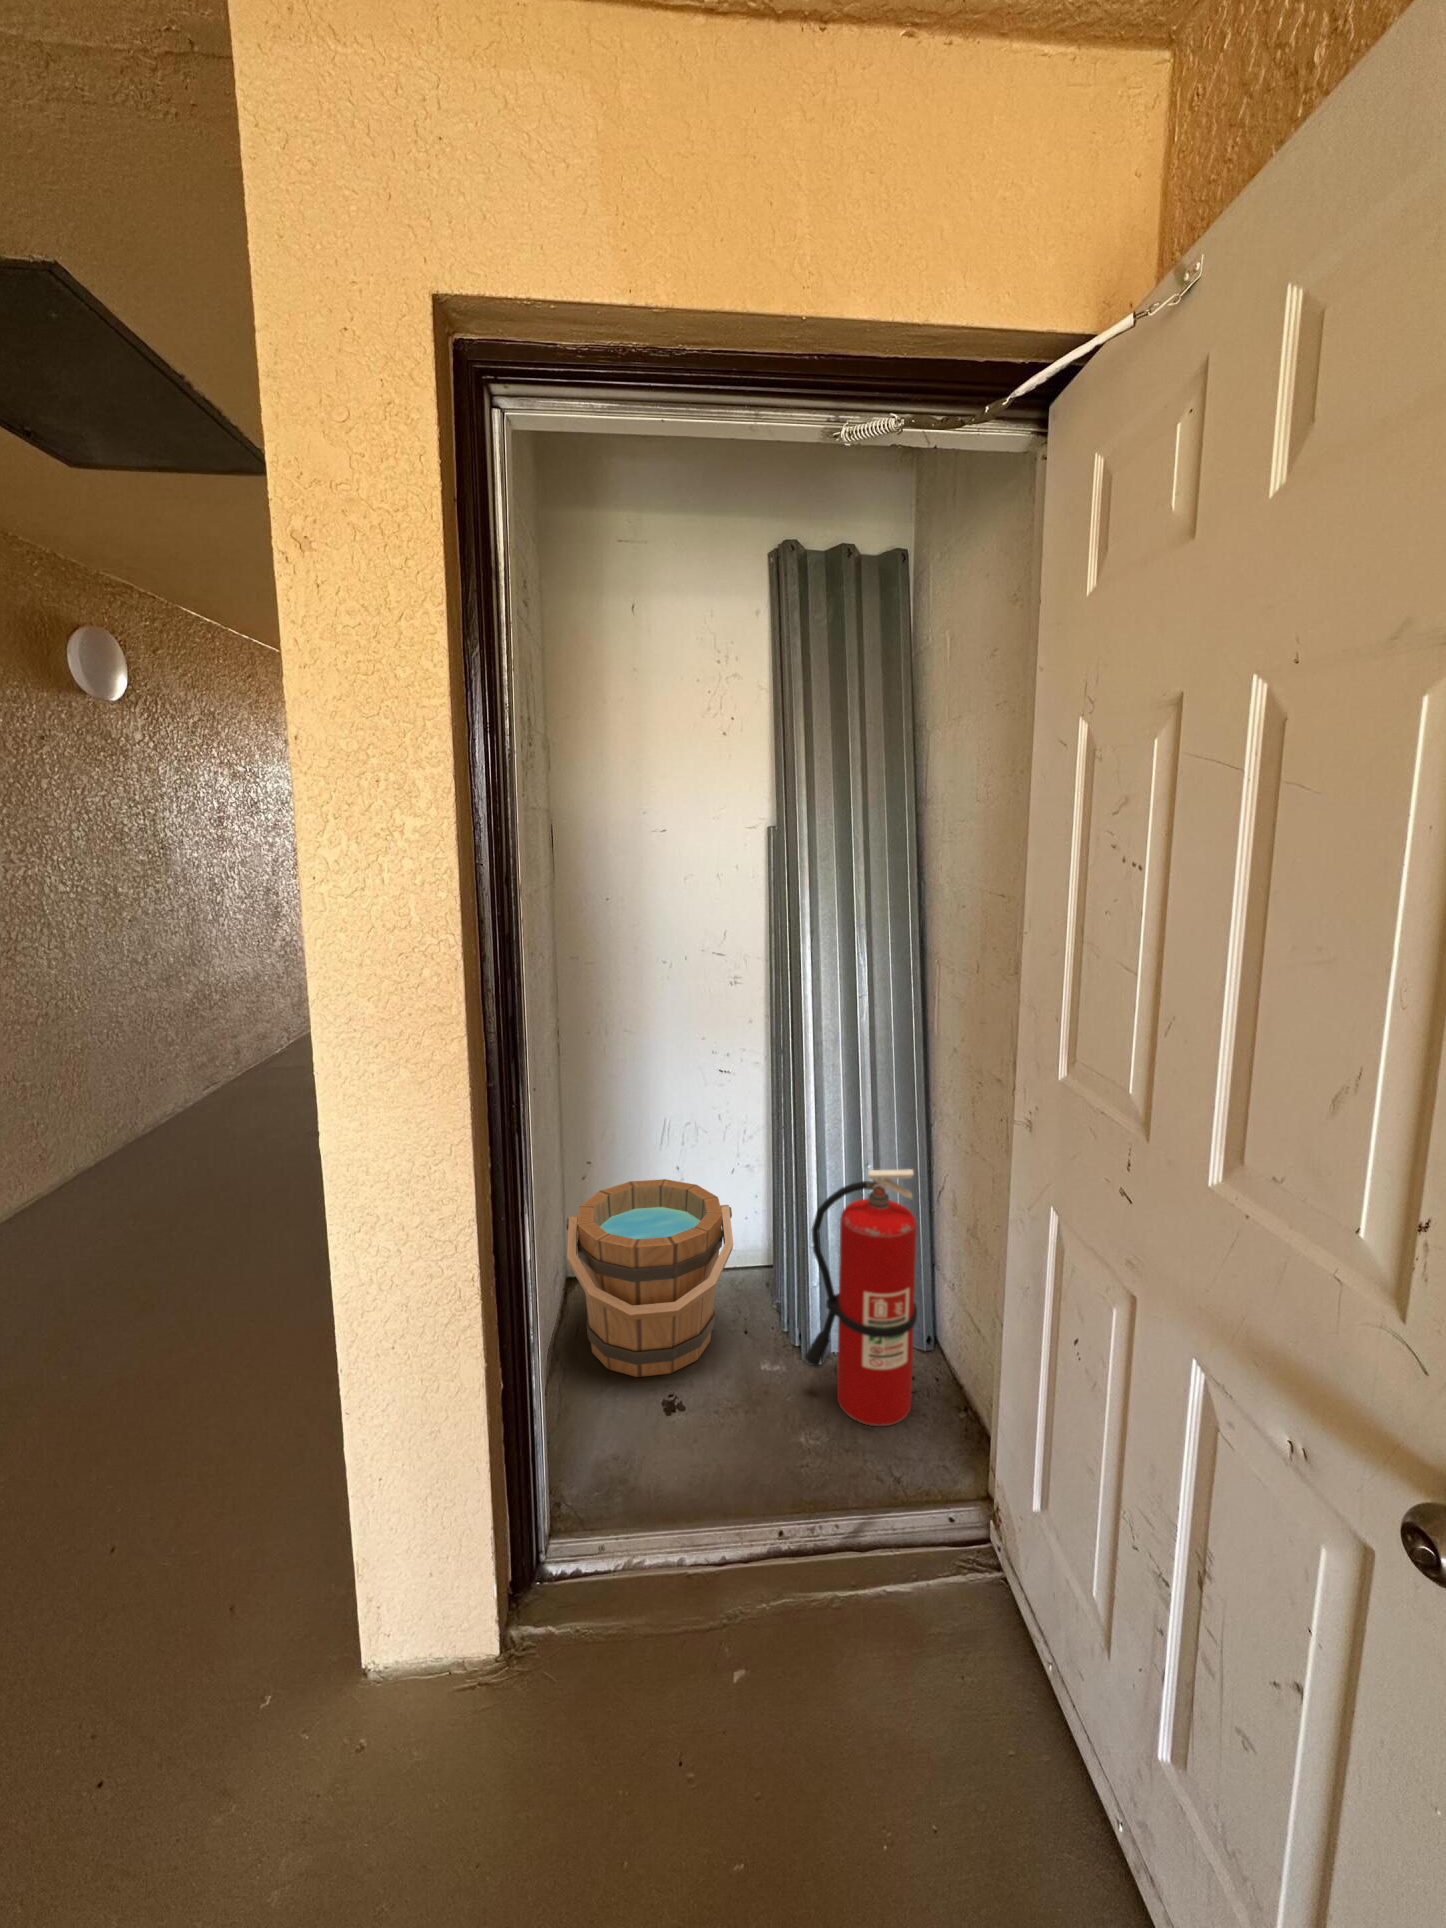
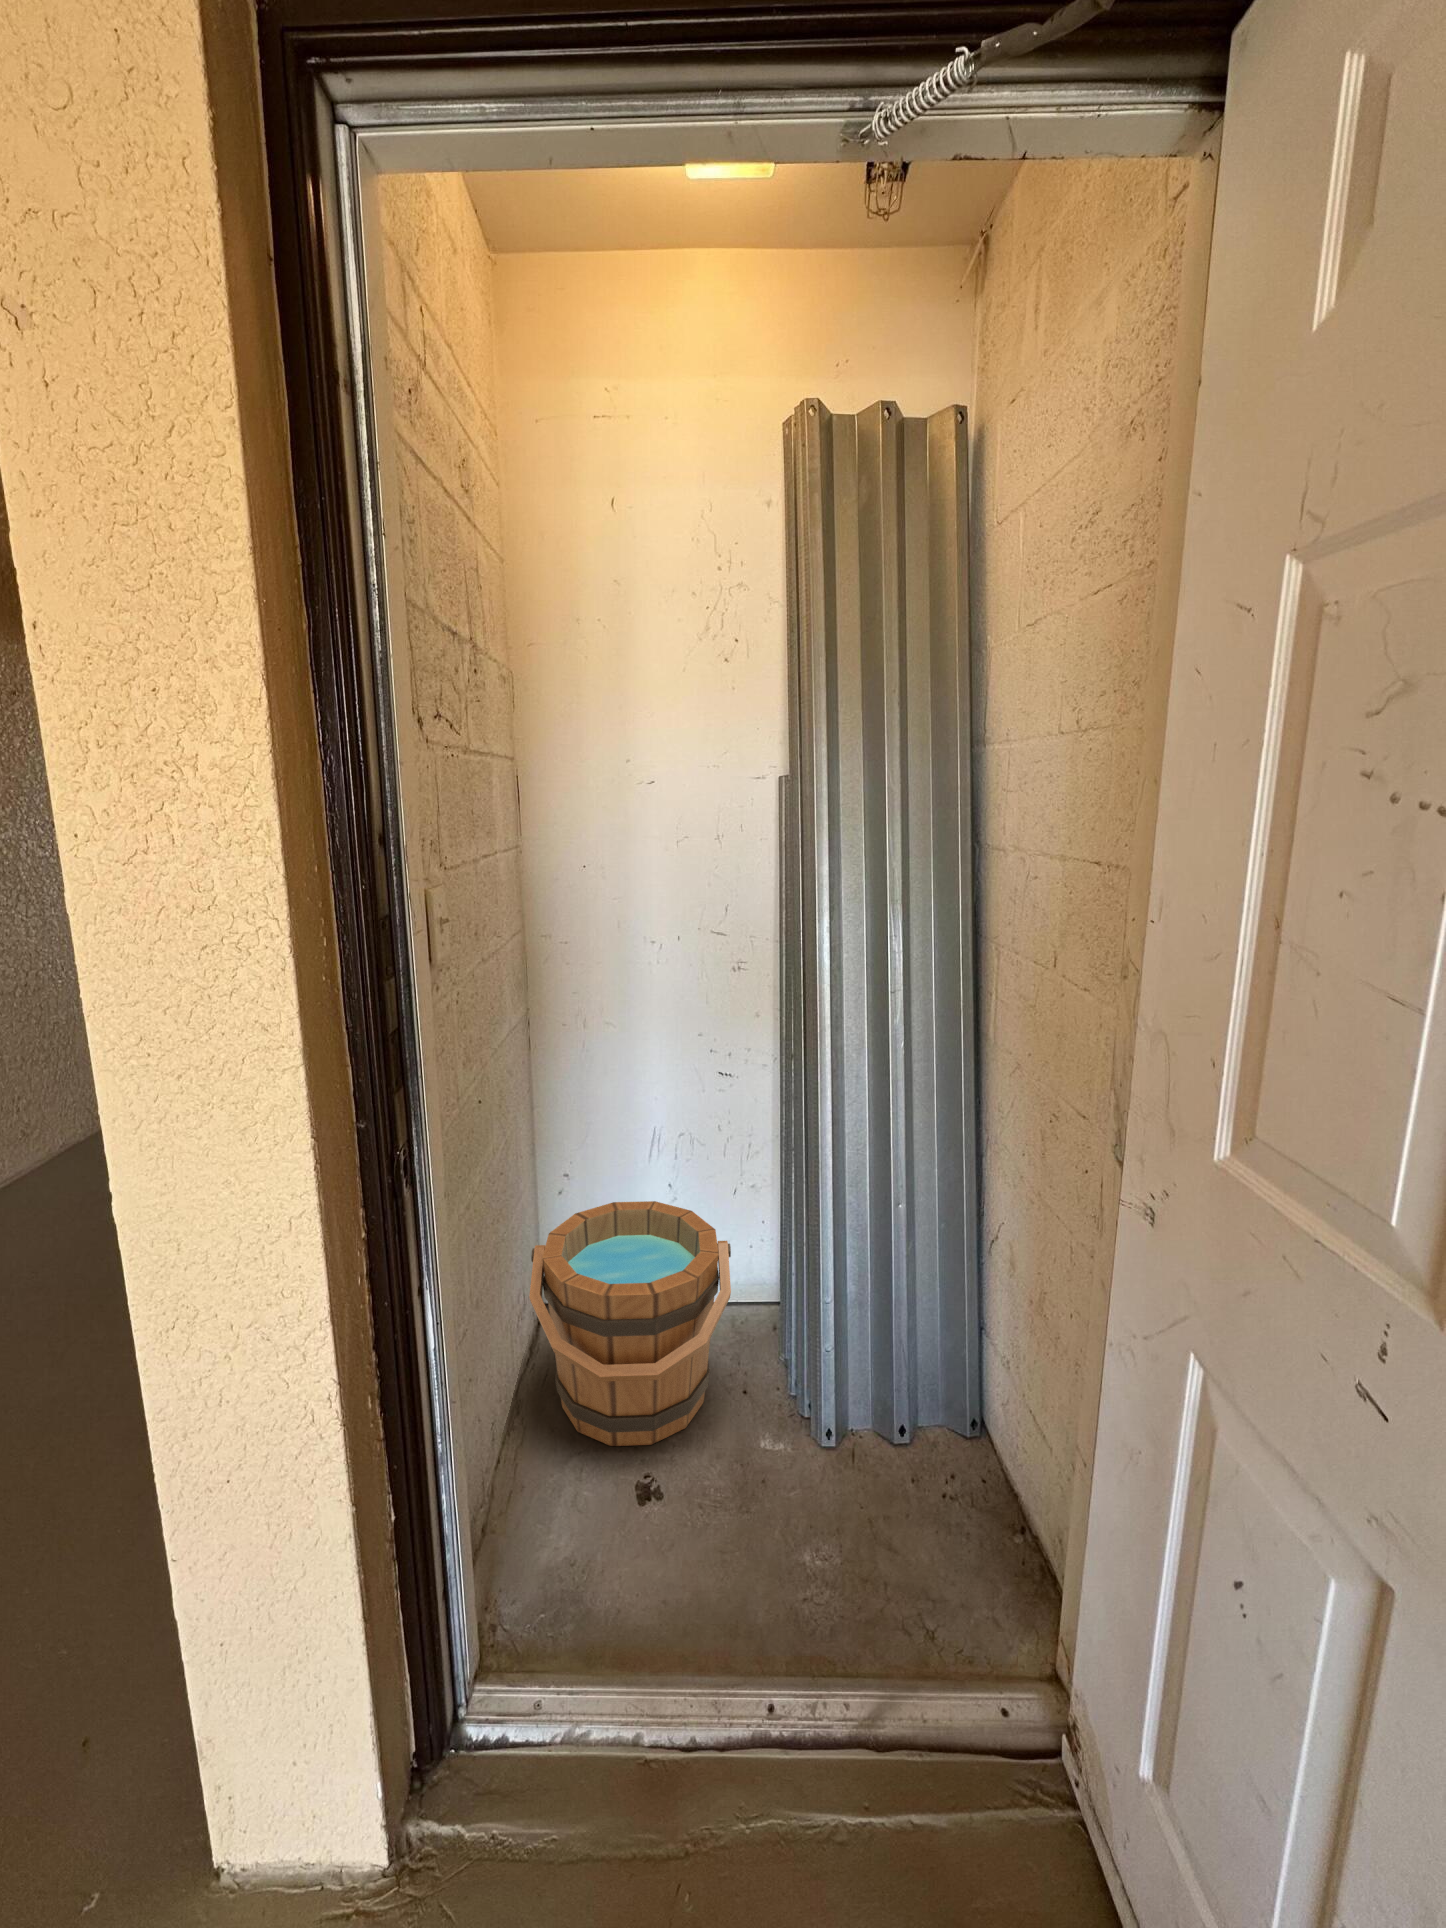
fire extinguisher: present [805,1169,917,1427] -> none [816,1220,962,1548]

